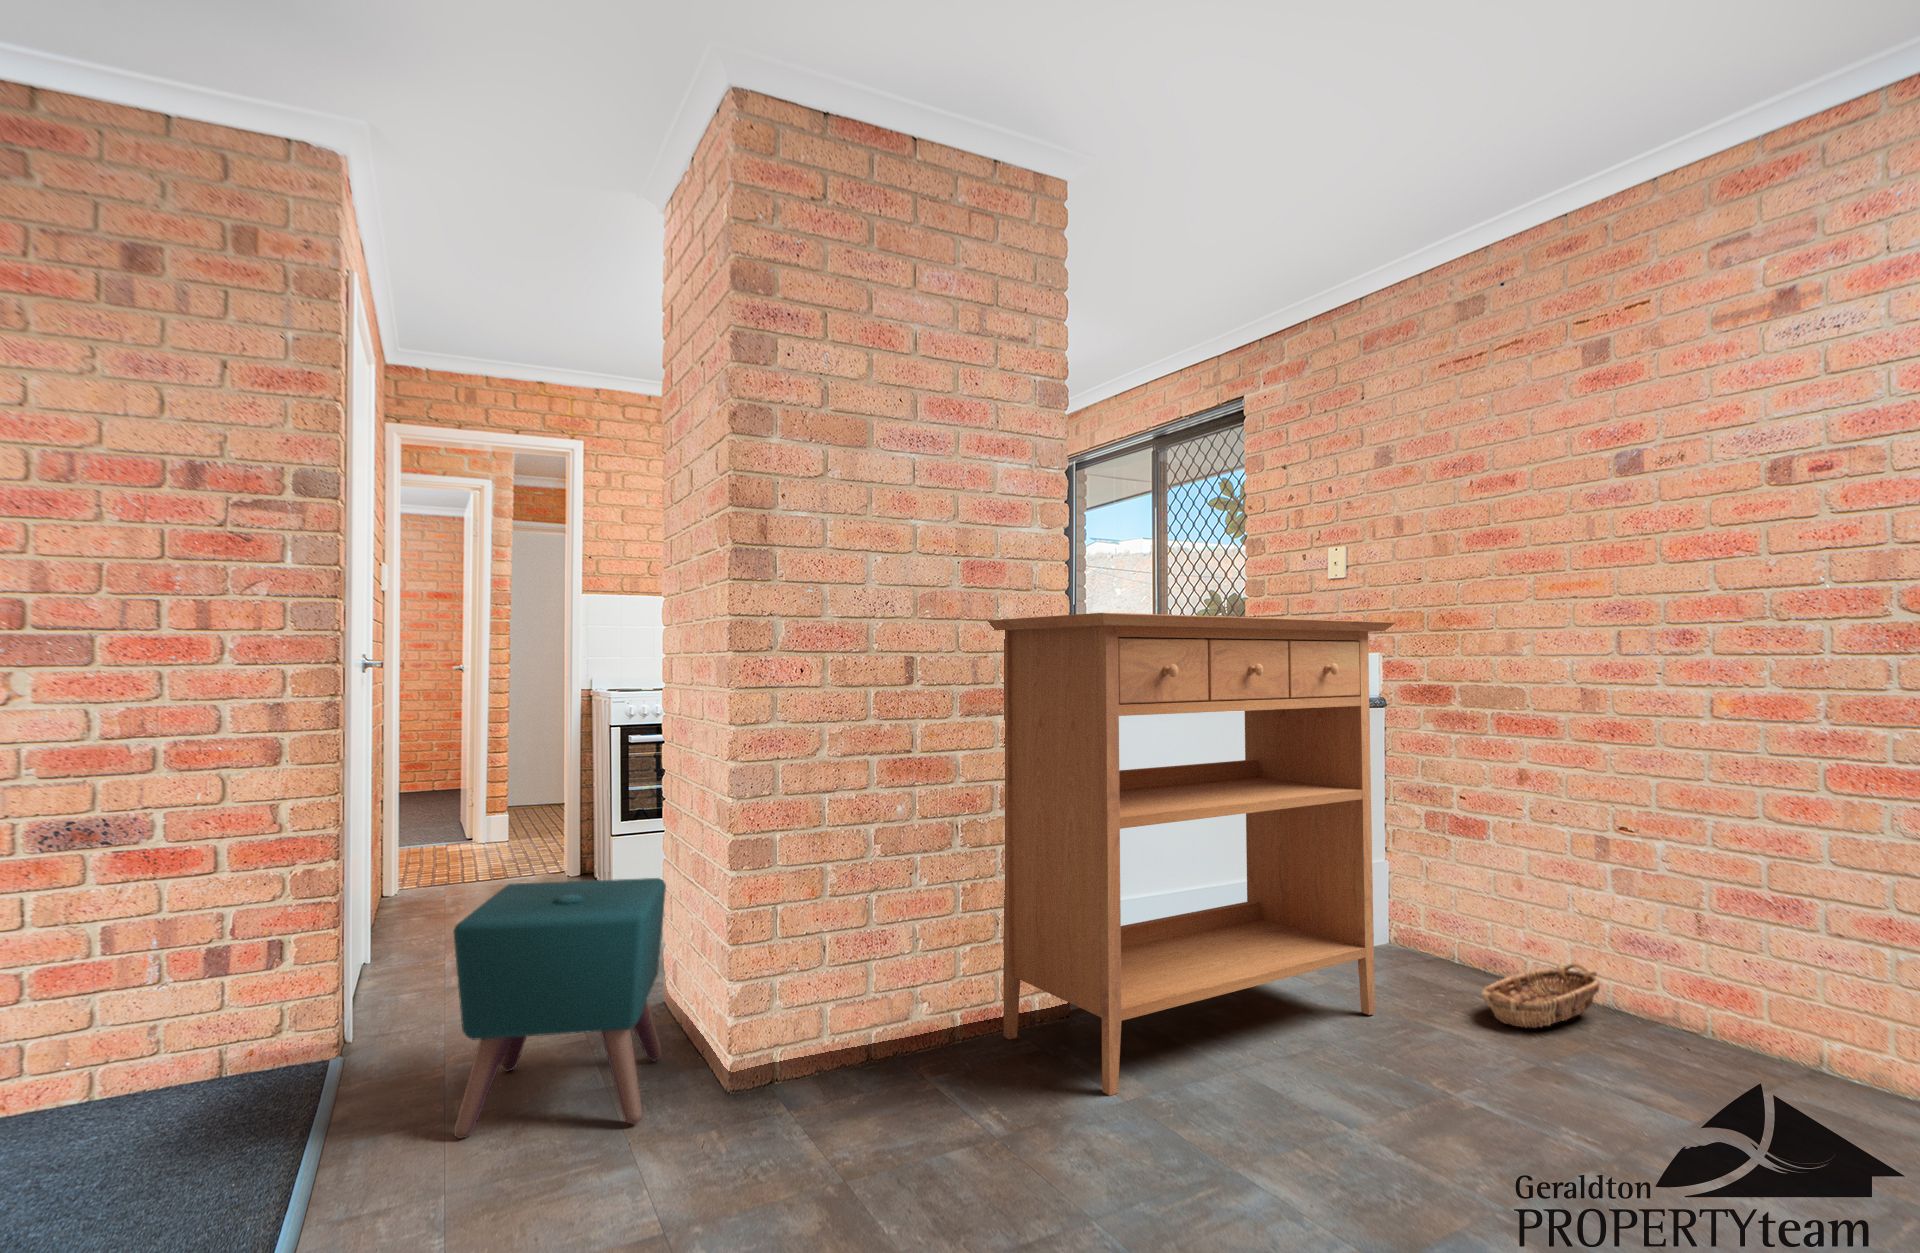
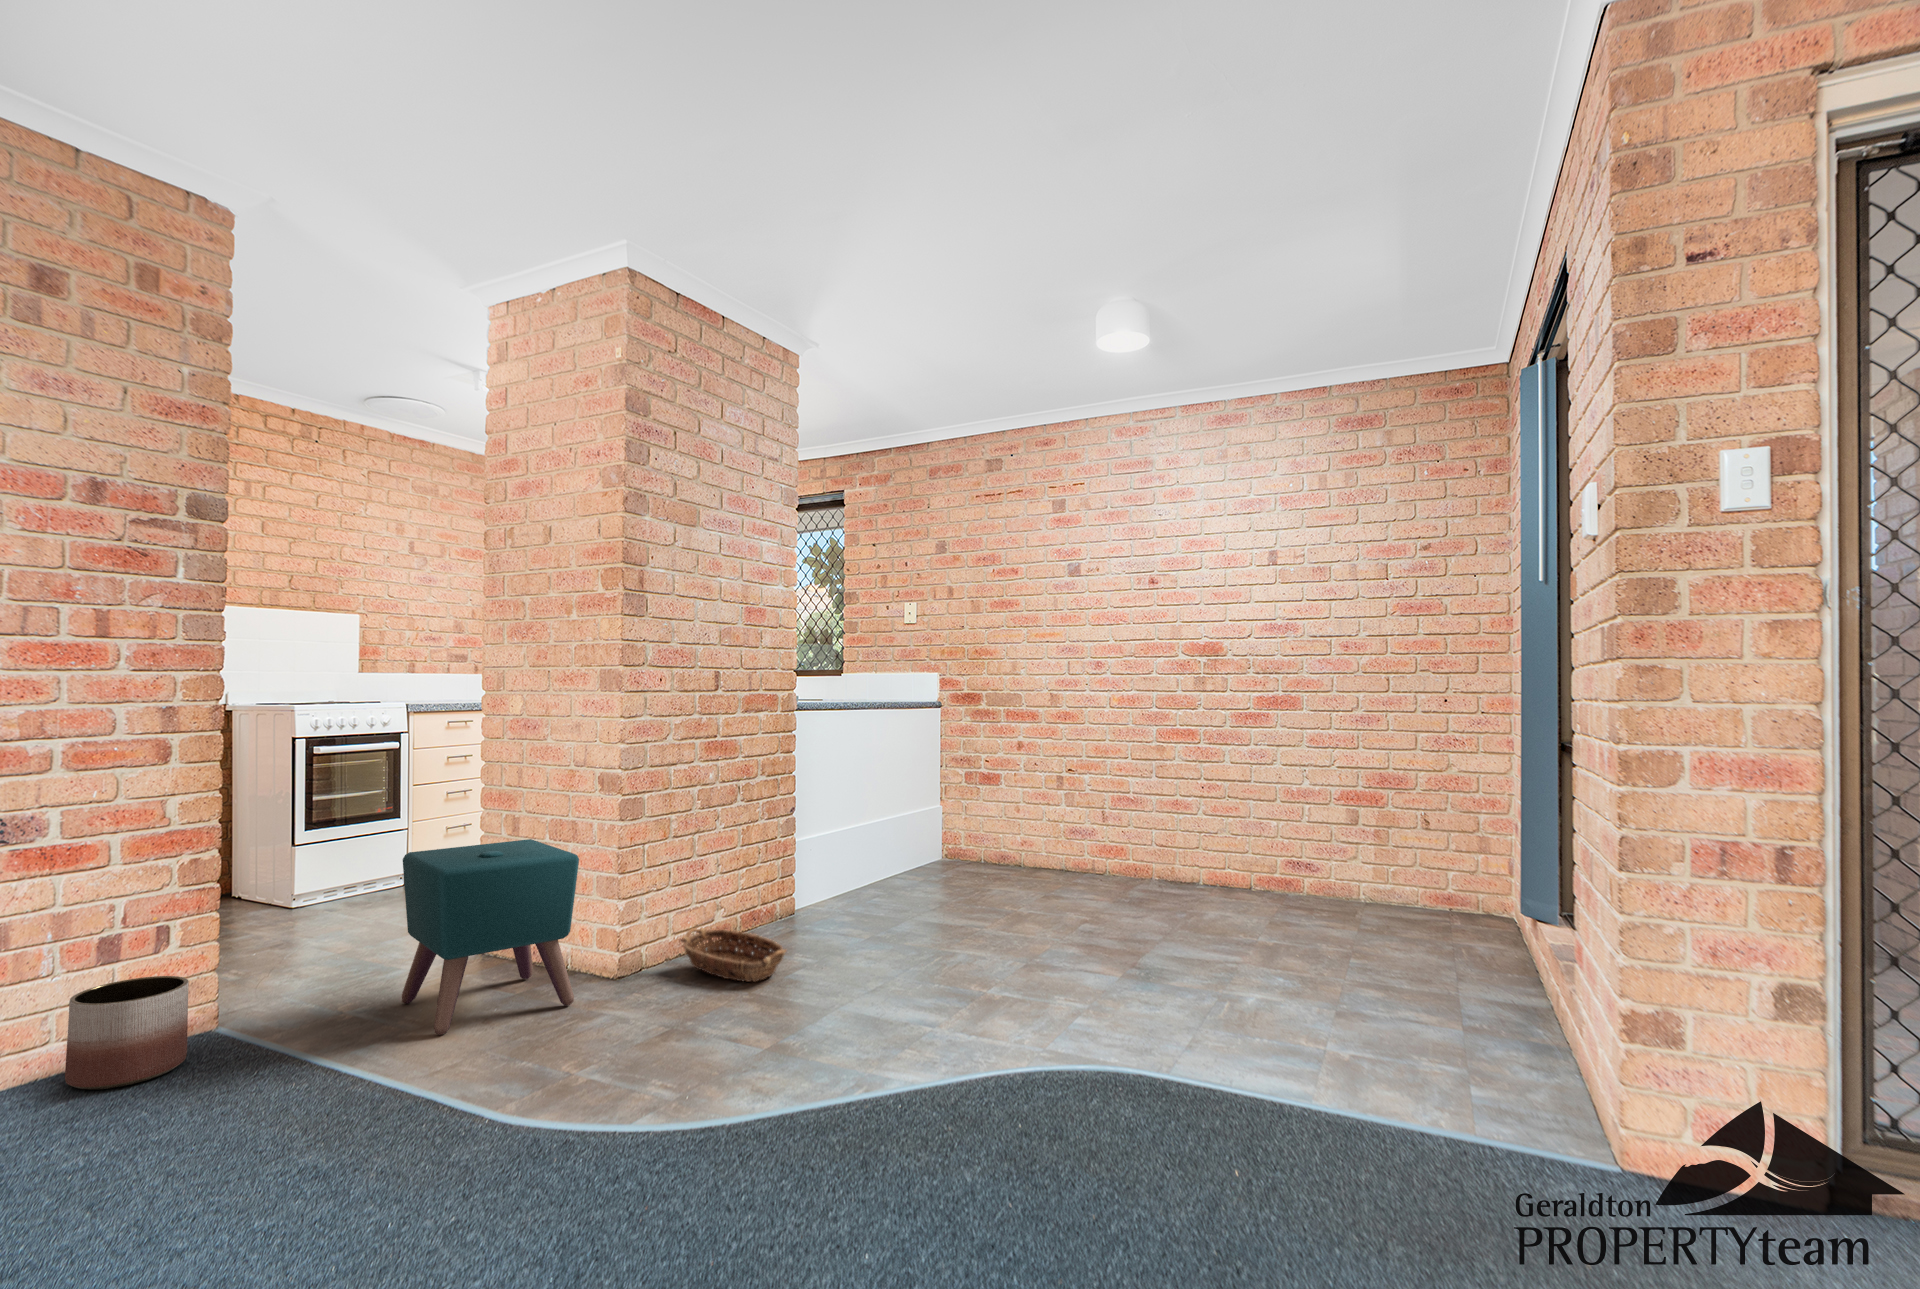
console table: present [988,613,1396,1096] -> none [756,647,975,943]
basket: present [1481,963,1600,1028] -> present [681,928,786,982]
planter: none [127,1000,255,1129] -> present [65,976,189,1089]

